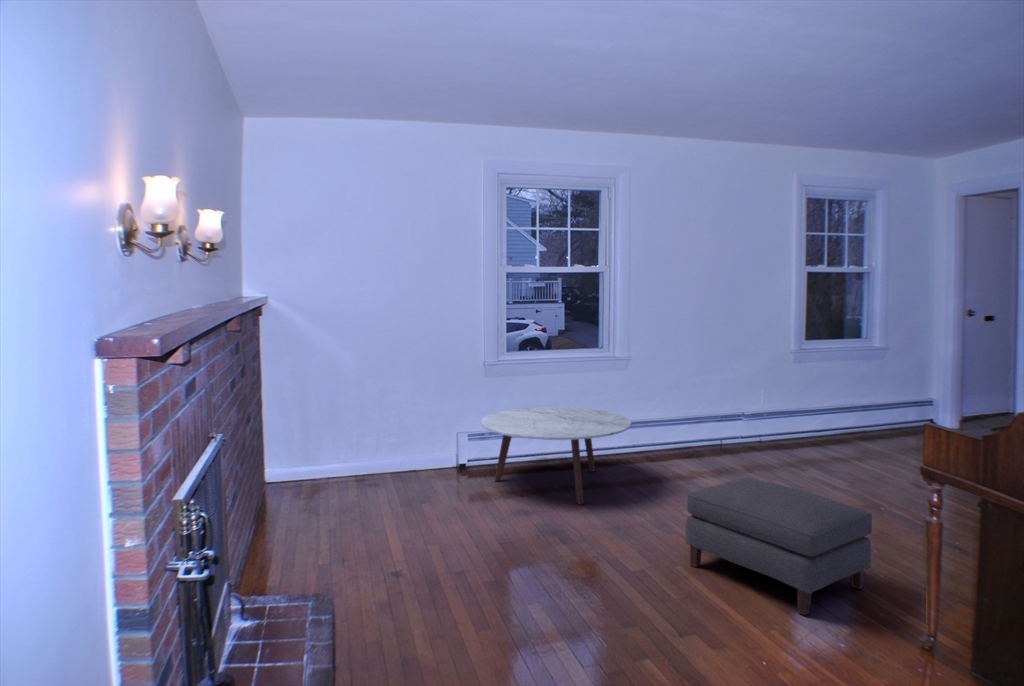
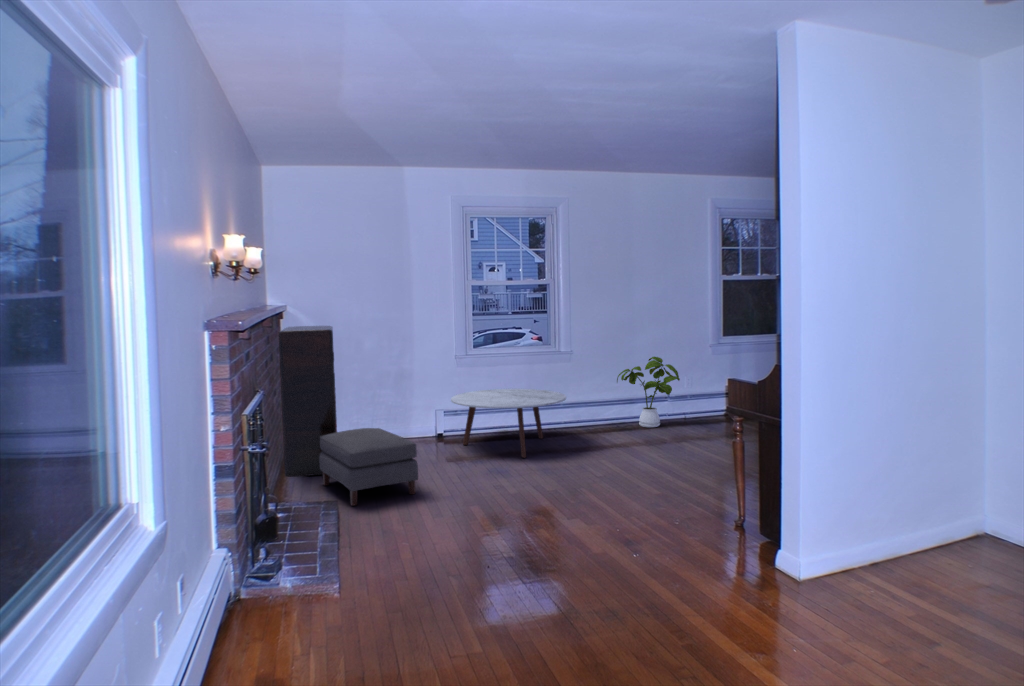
bookshelf: none [253,326,334,535] -> present [279,326,337,477]
house plant: none [682,367,767,456] -> present [617,357,680,427]
ottoman: present [686,478,872,615] -> present [319,428,418,506]

